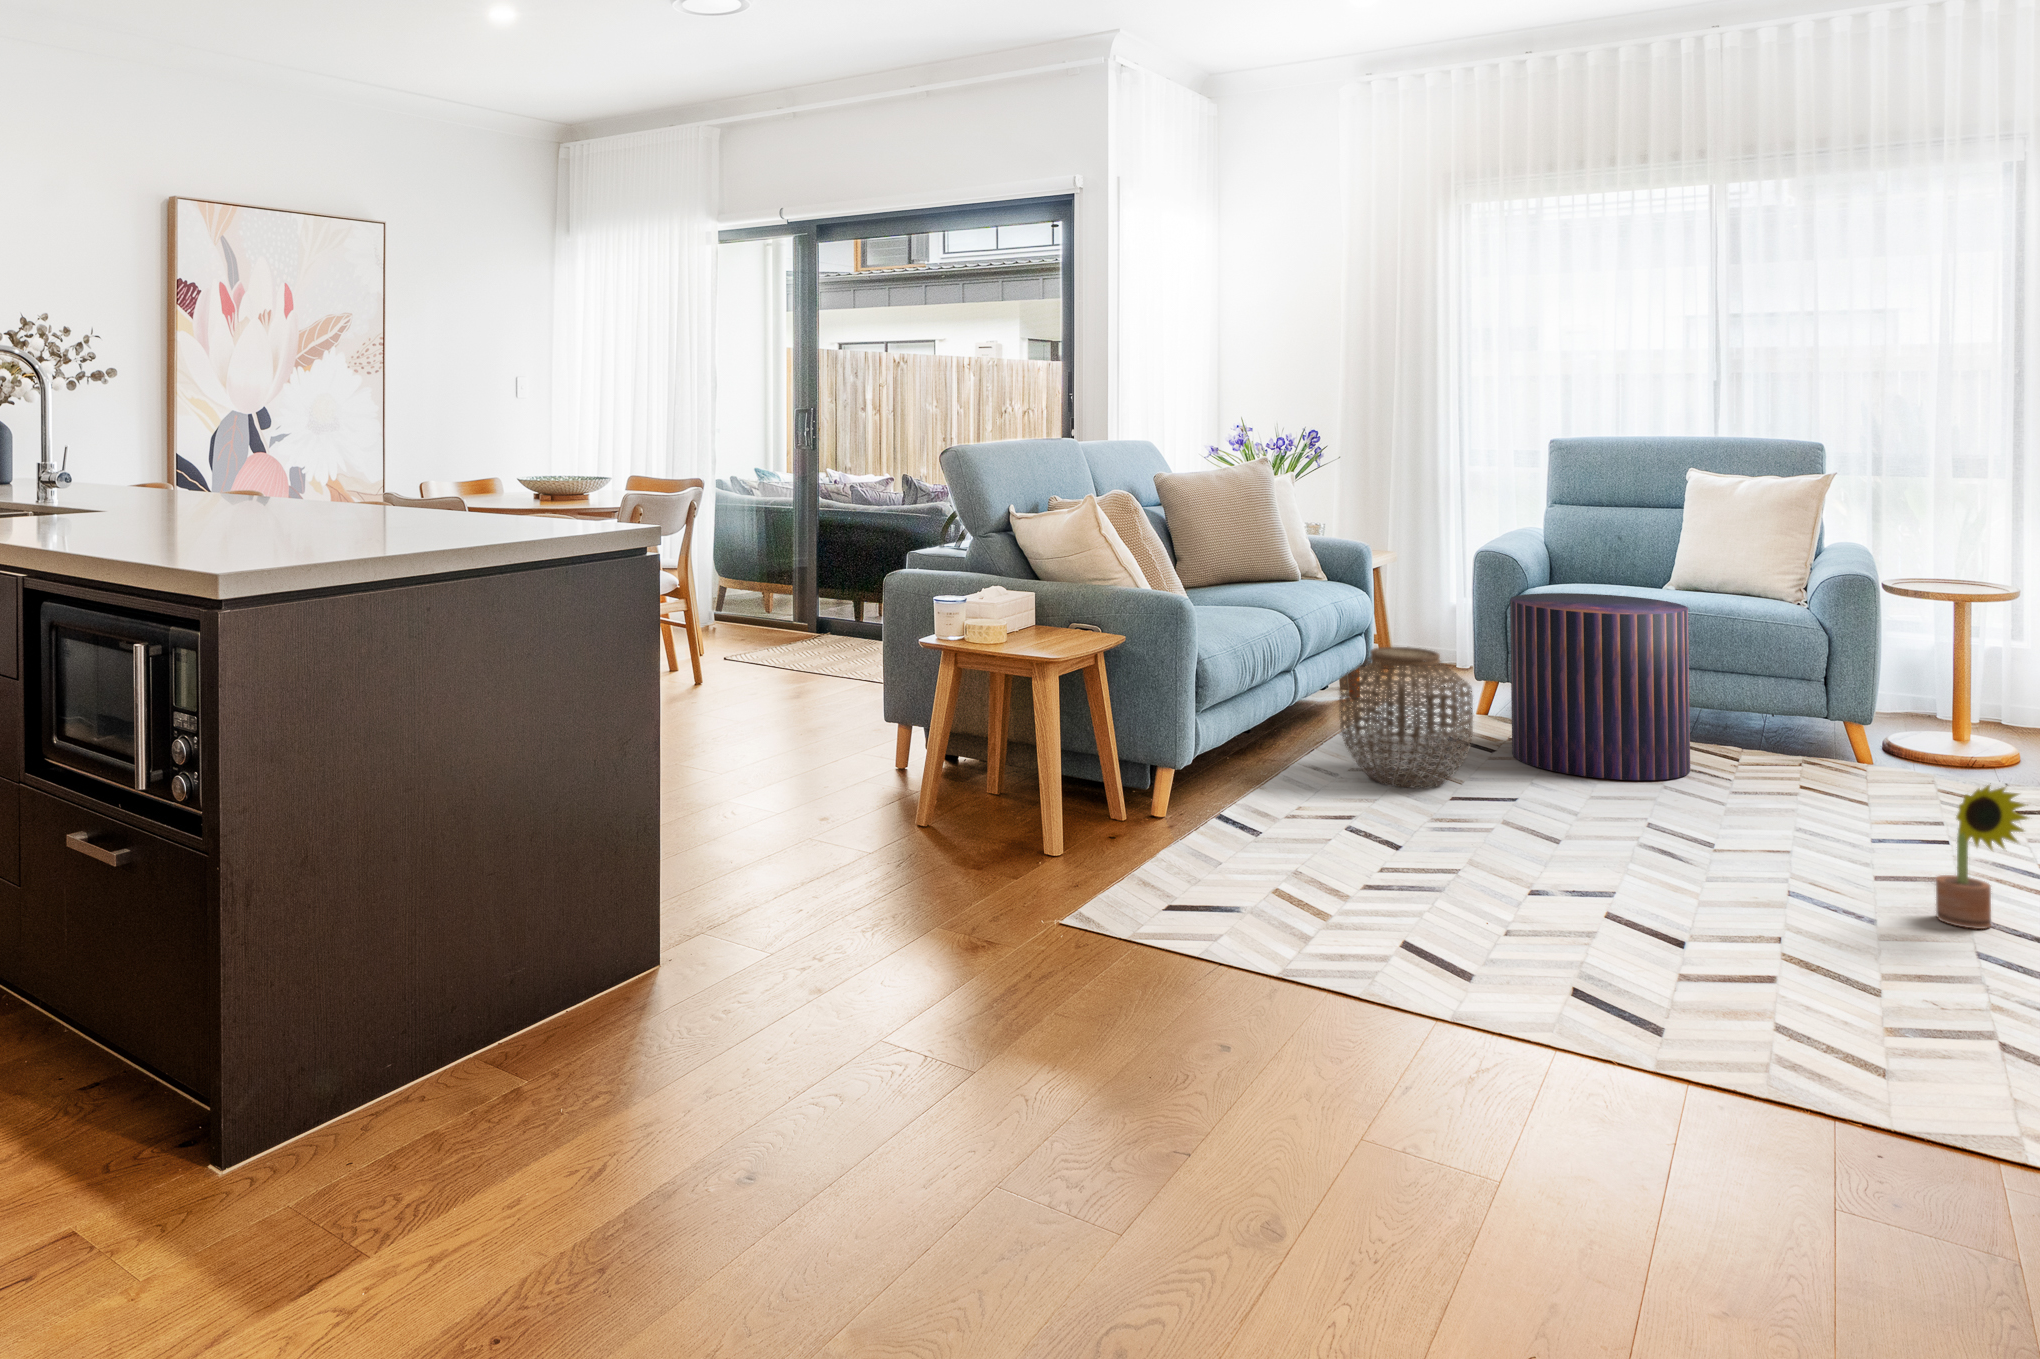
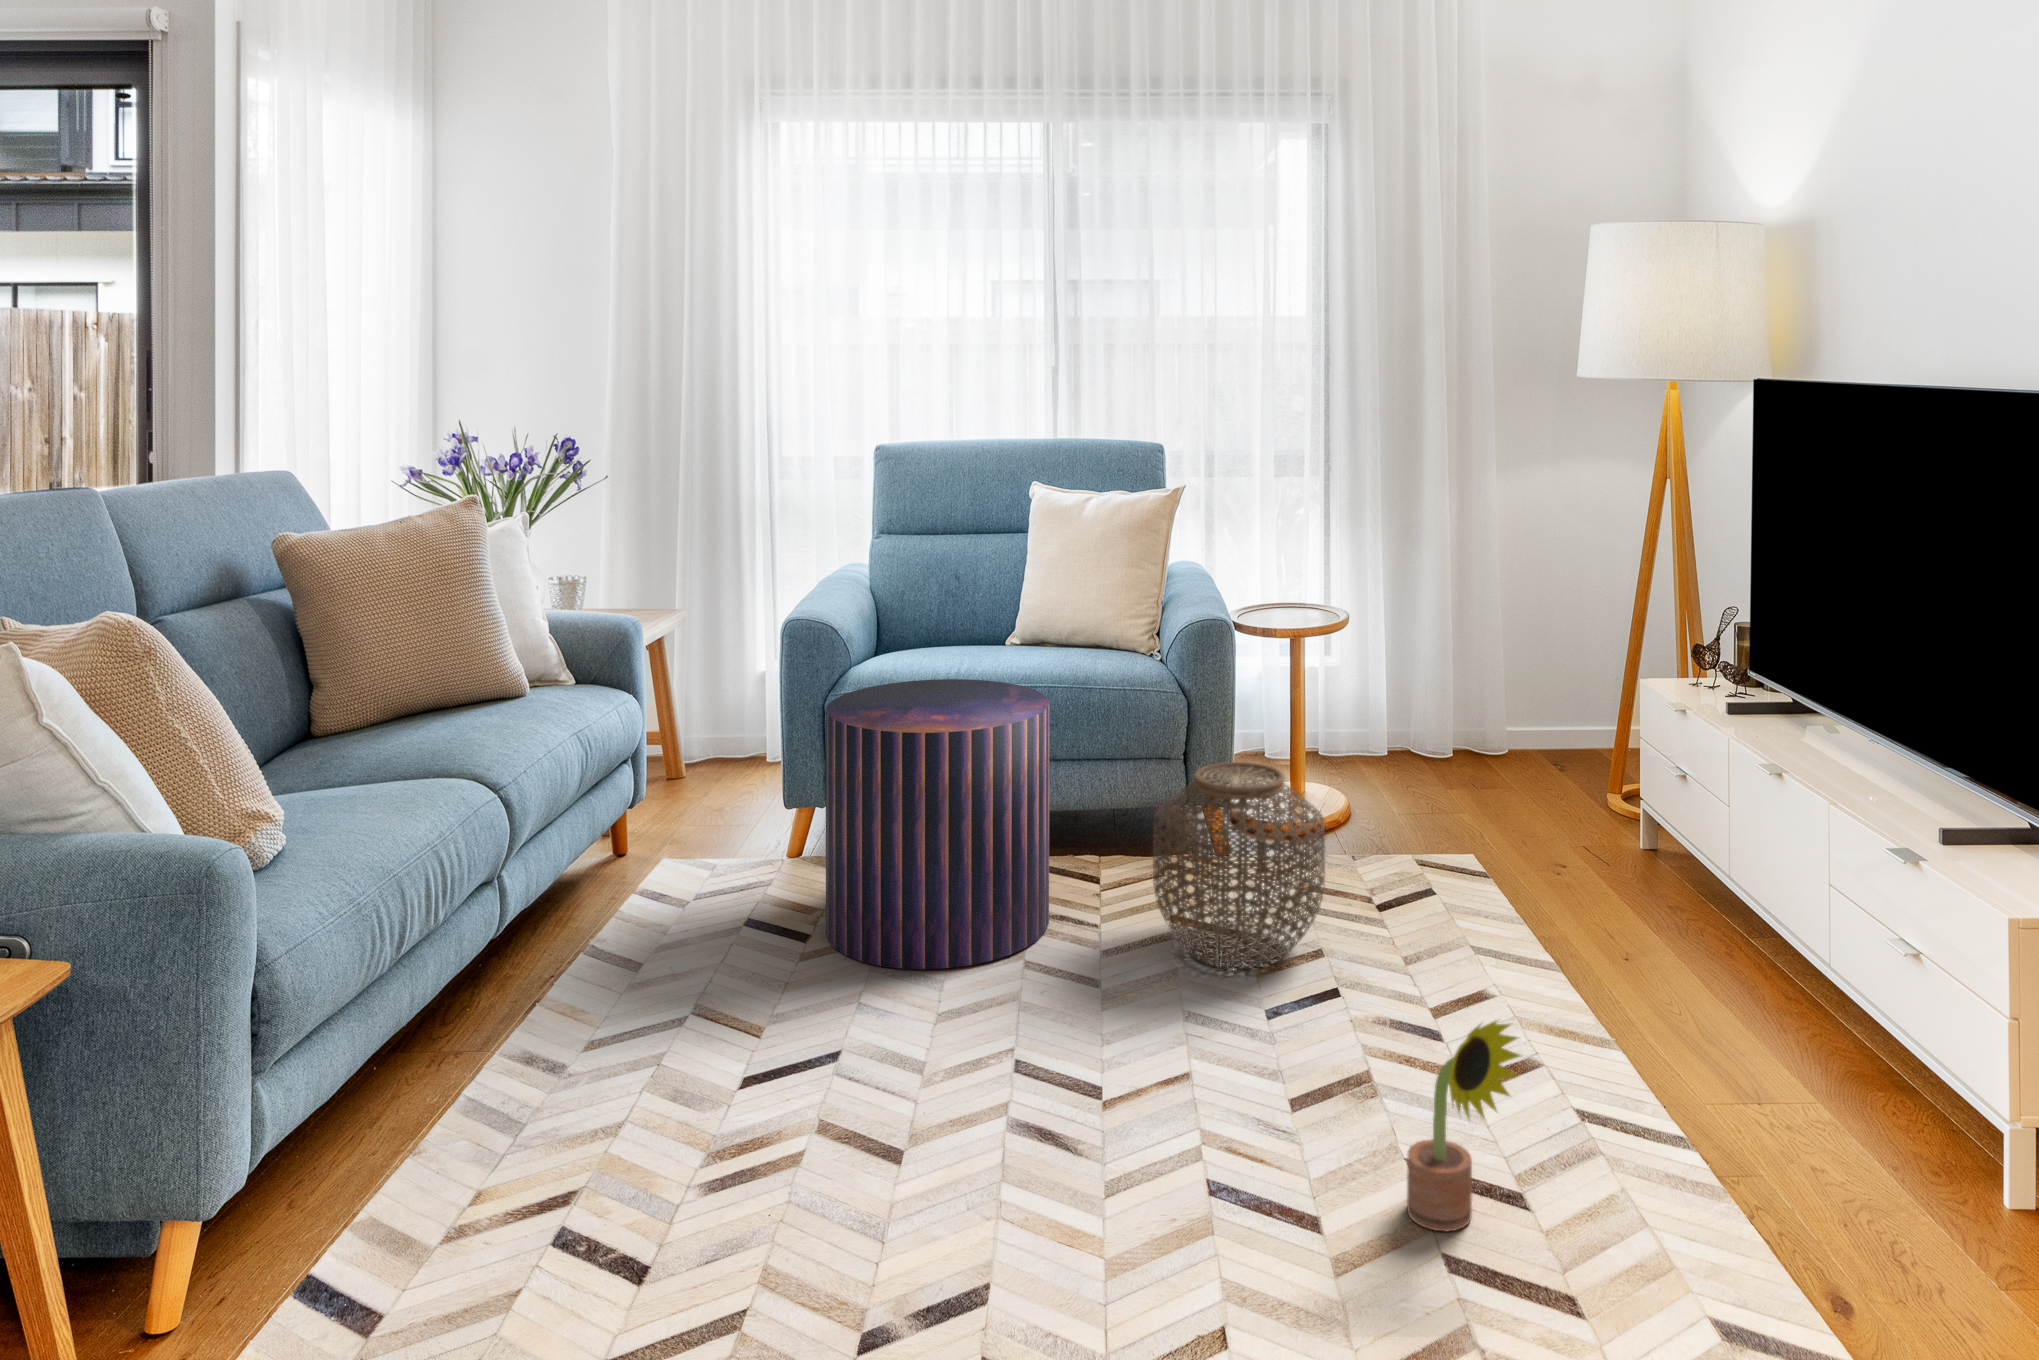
woven basket: present [1339,647,1473,788] -> present [1153,762,1325,969]

